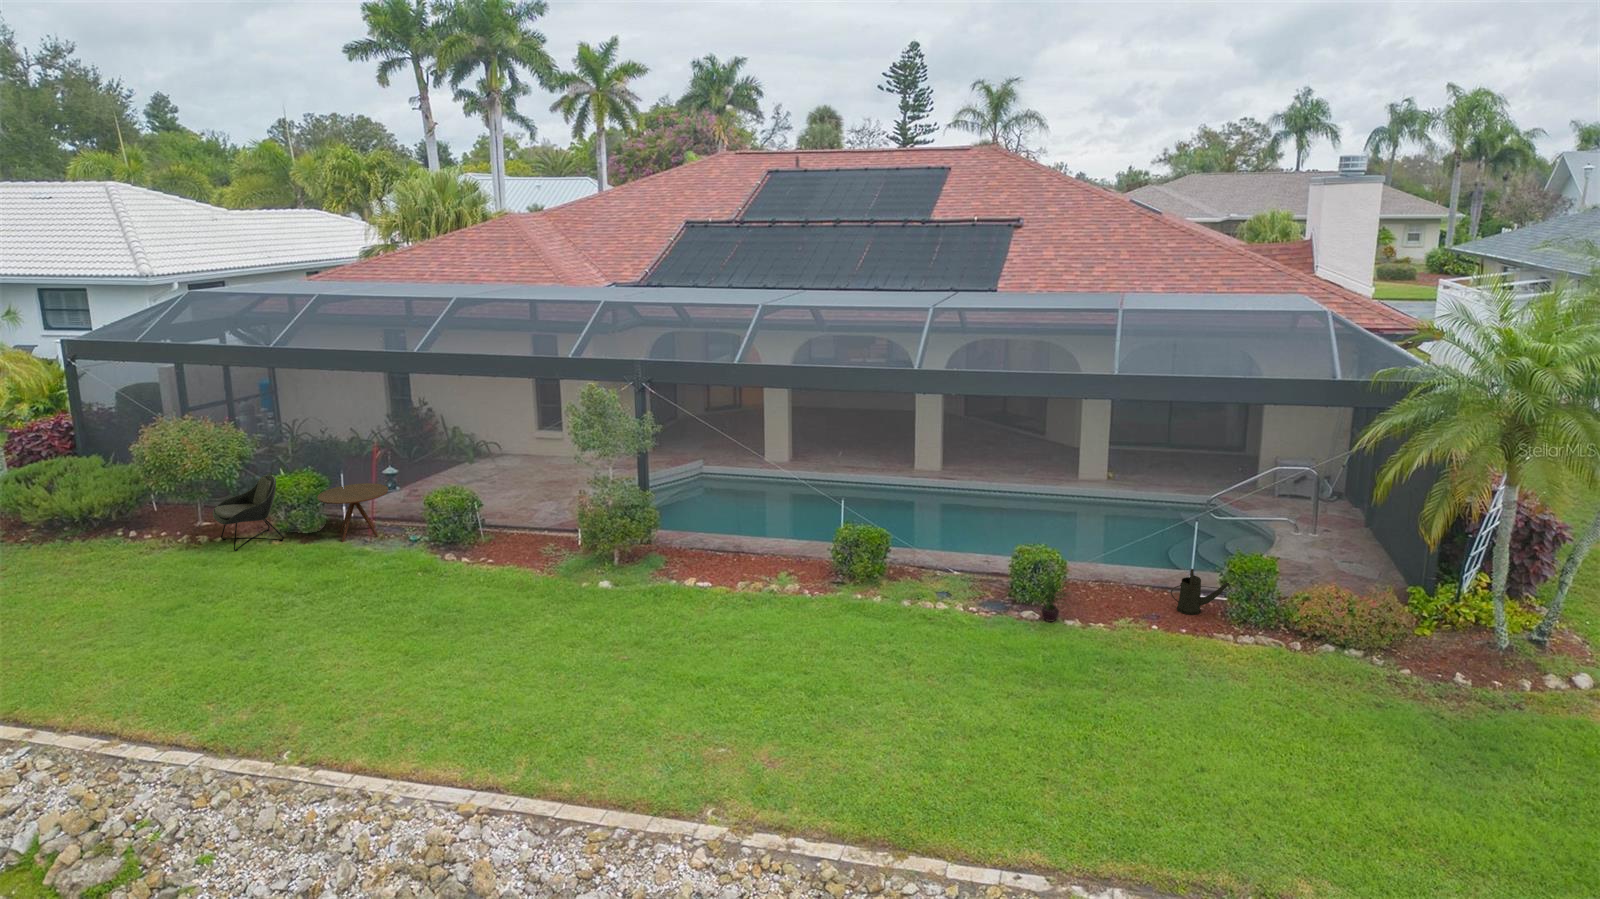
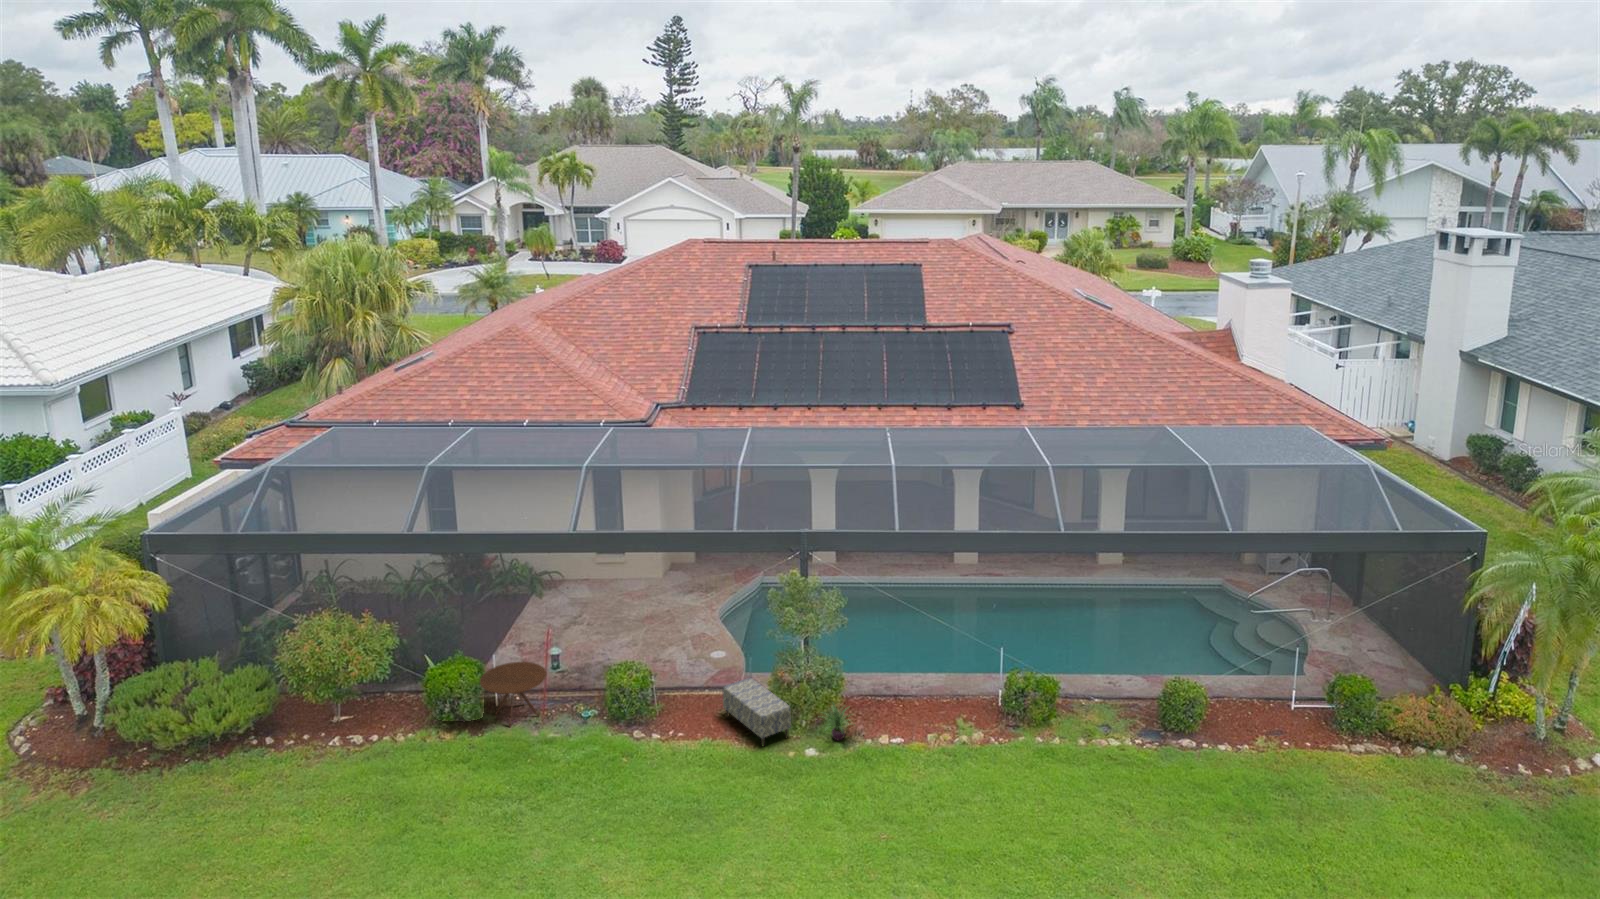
lounge chair: present [213,475,284,551] -> none [371,668,447,753]
bench: none [544,512,595,576] -> present [723,678,791,746]
watering can: present [1171,569,1229,615] -> none [1289,692,1338,729]
decorative plant: present [1030,573,1063,622] -> present [825,703,846,741]

